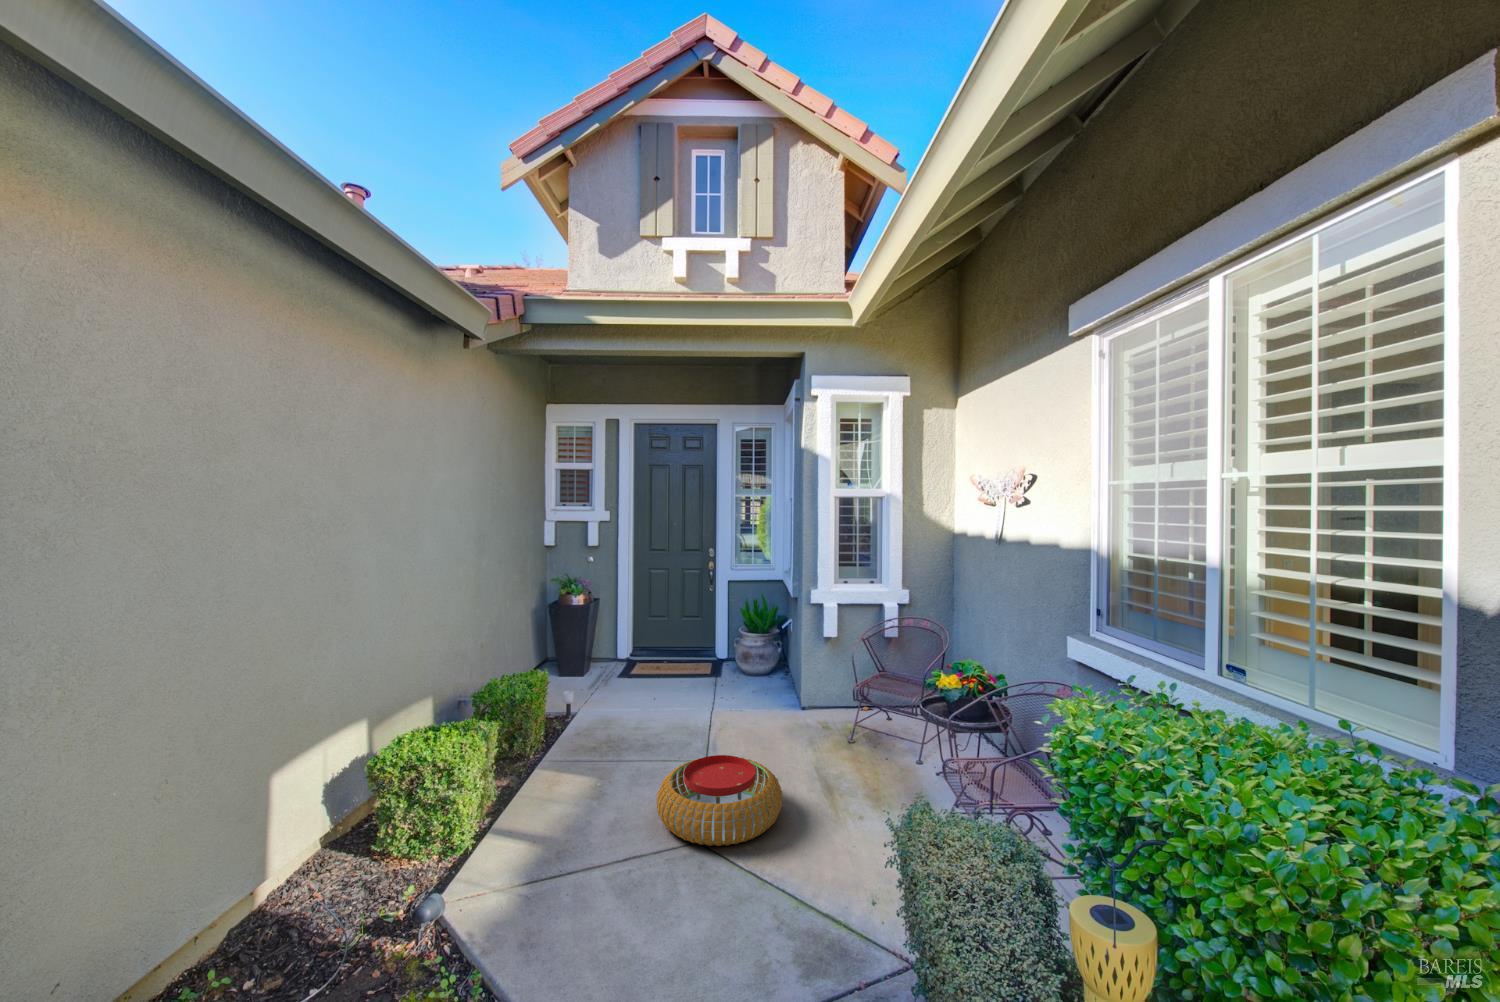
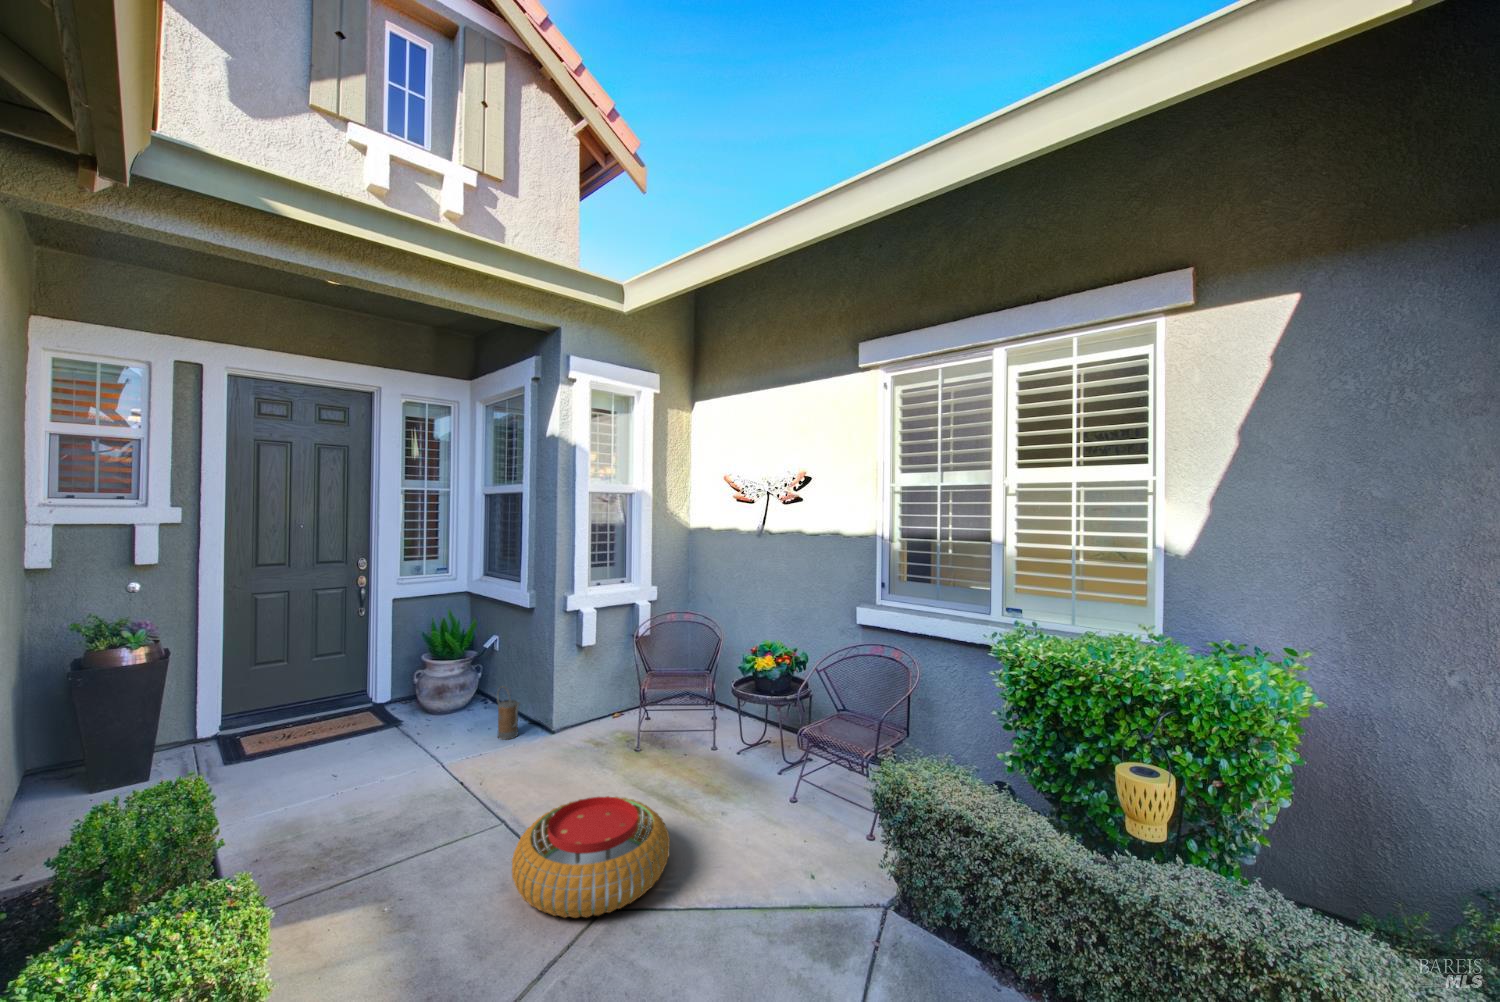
watering can: none [764,660,780,705] -> present [497,686,520,740]

